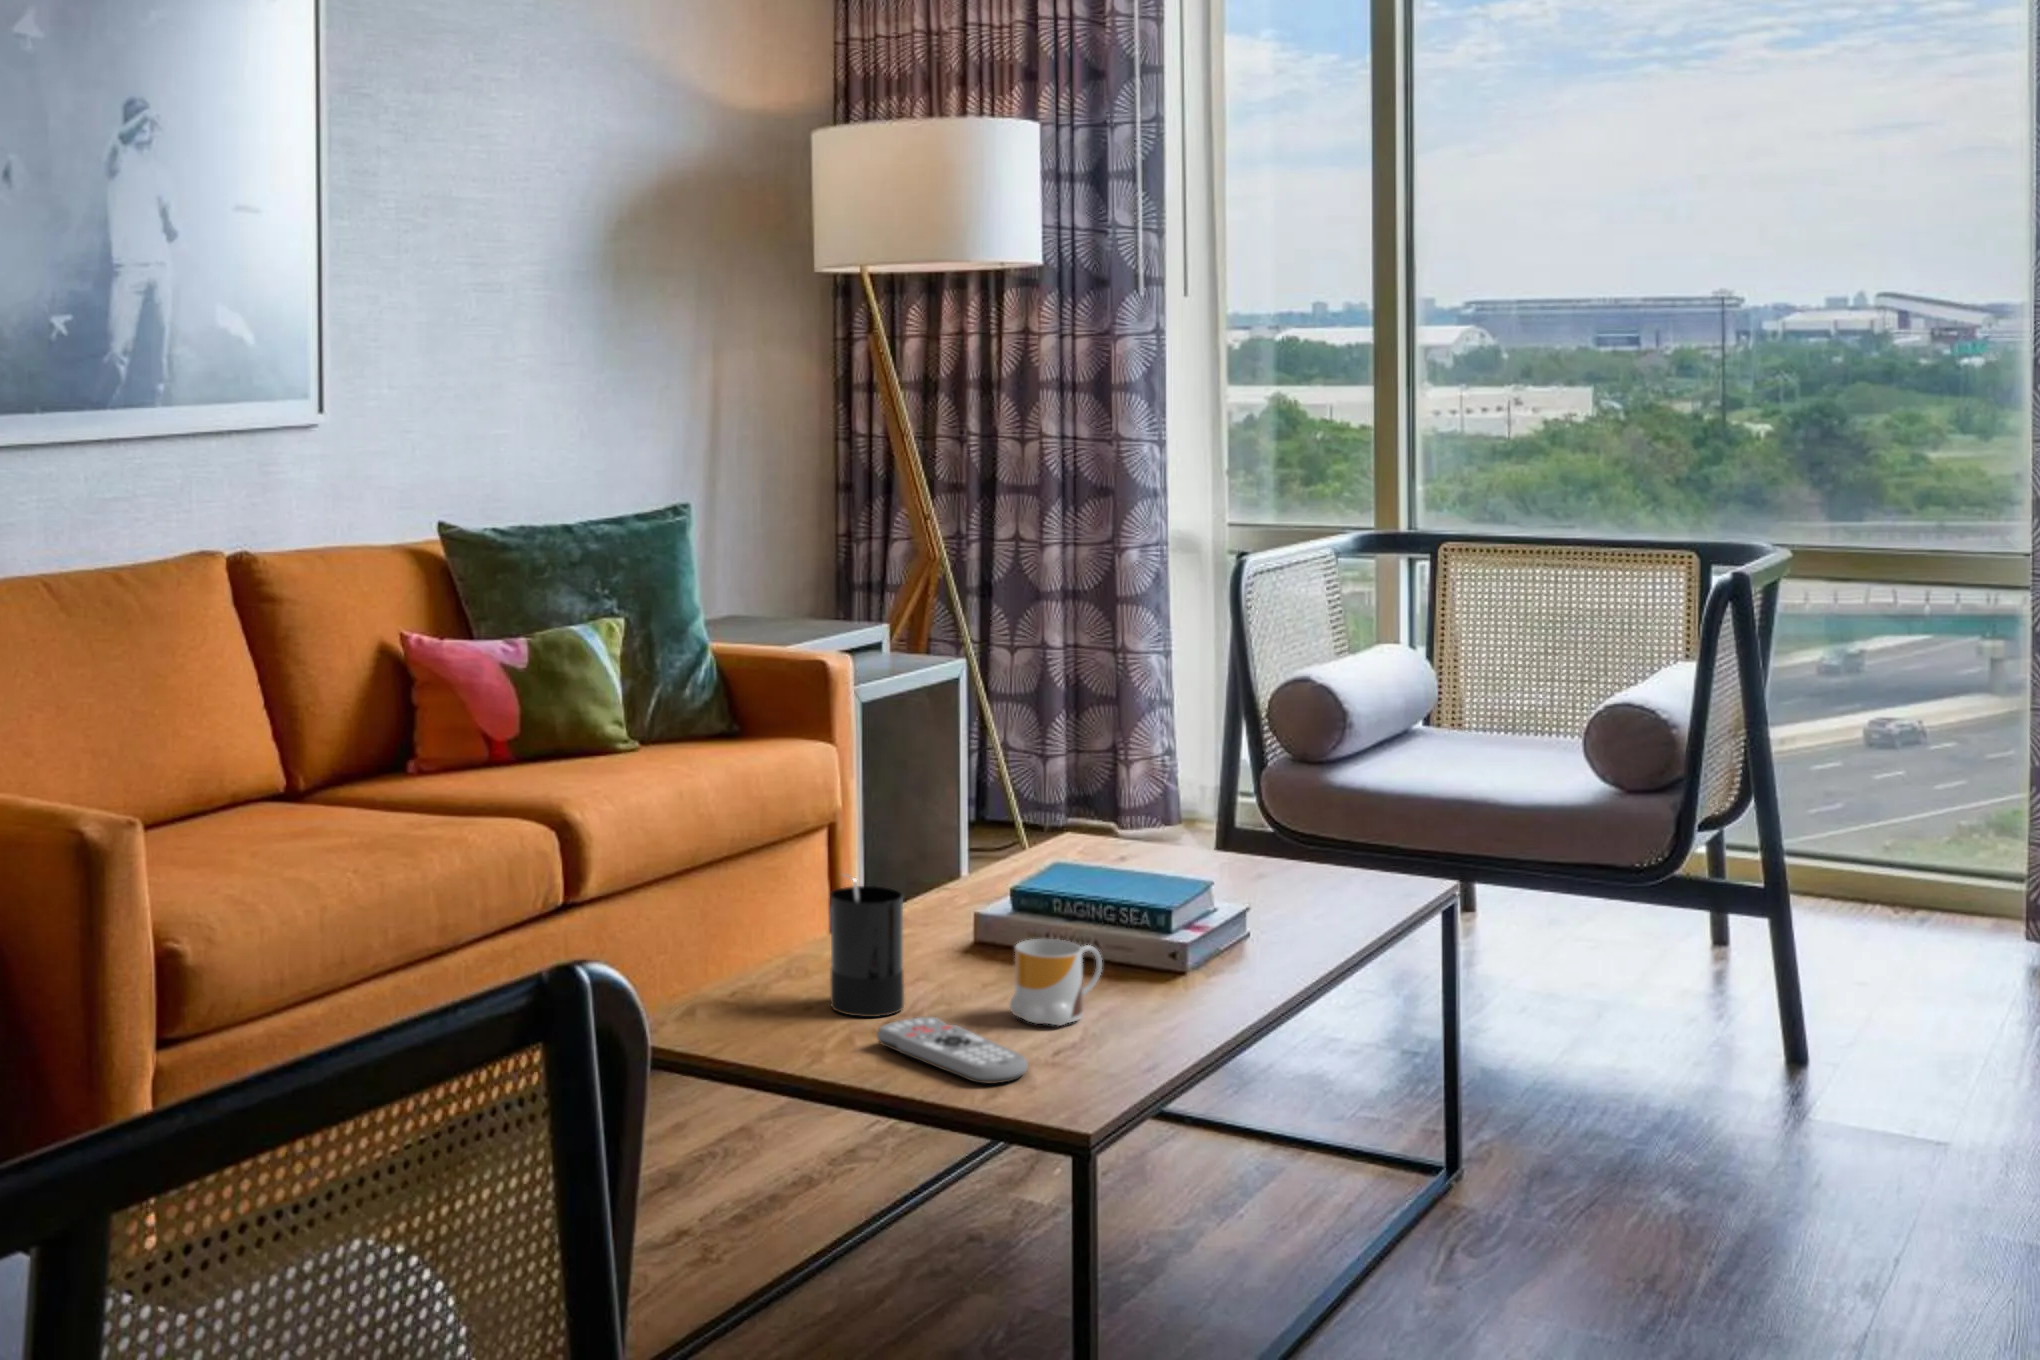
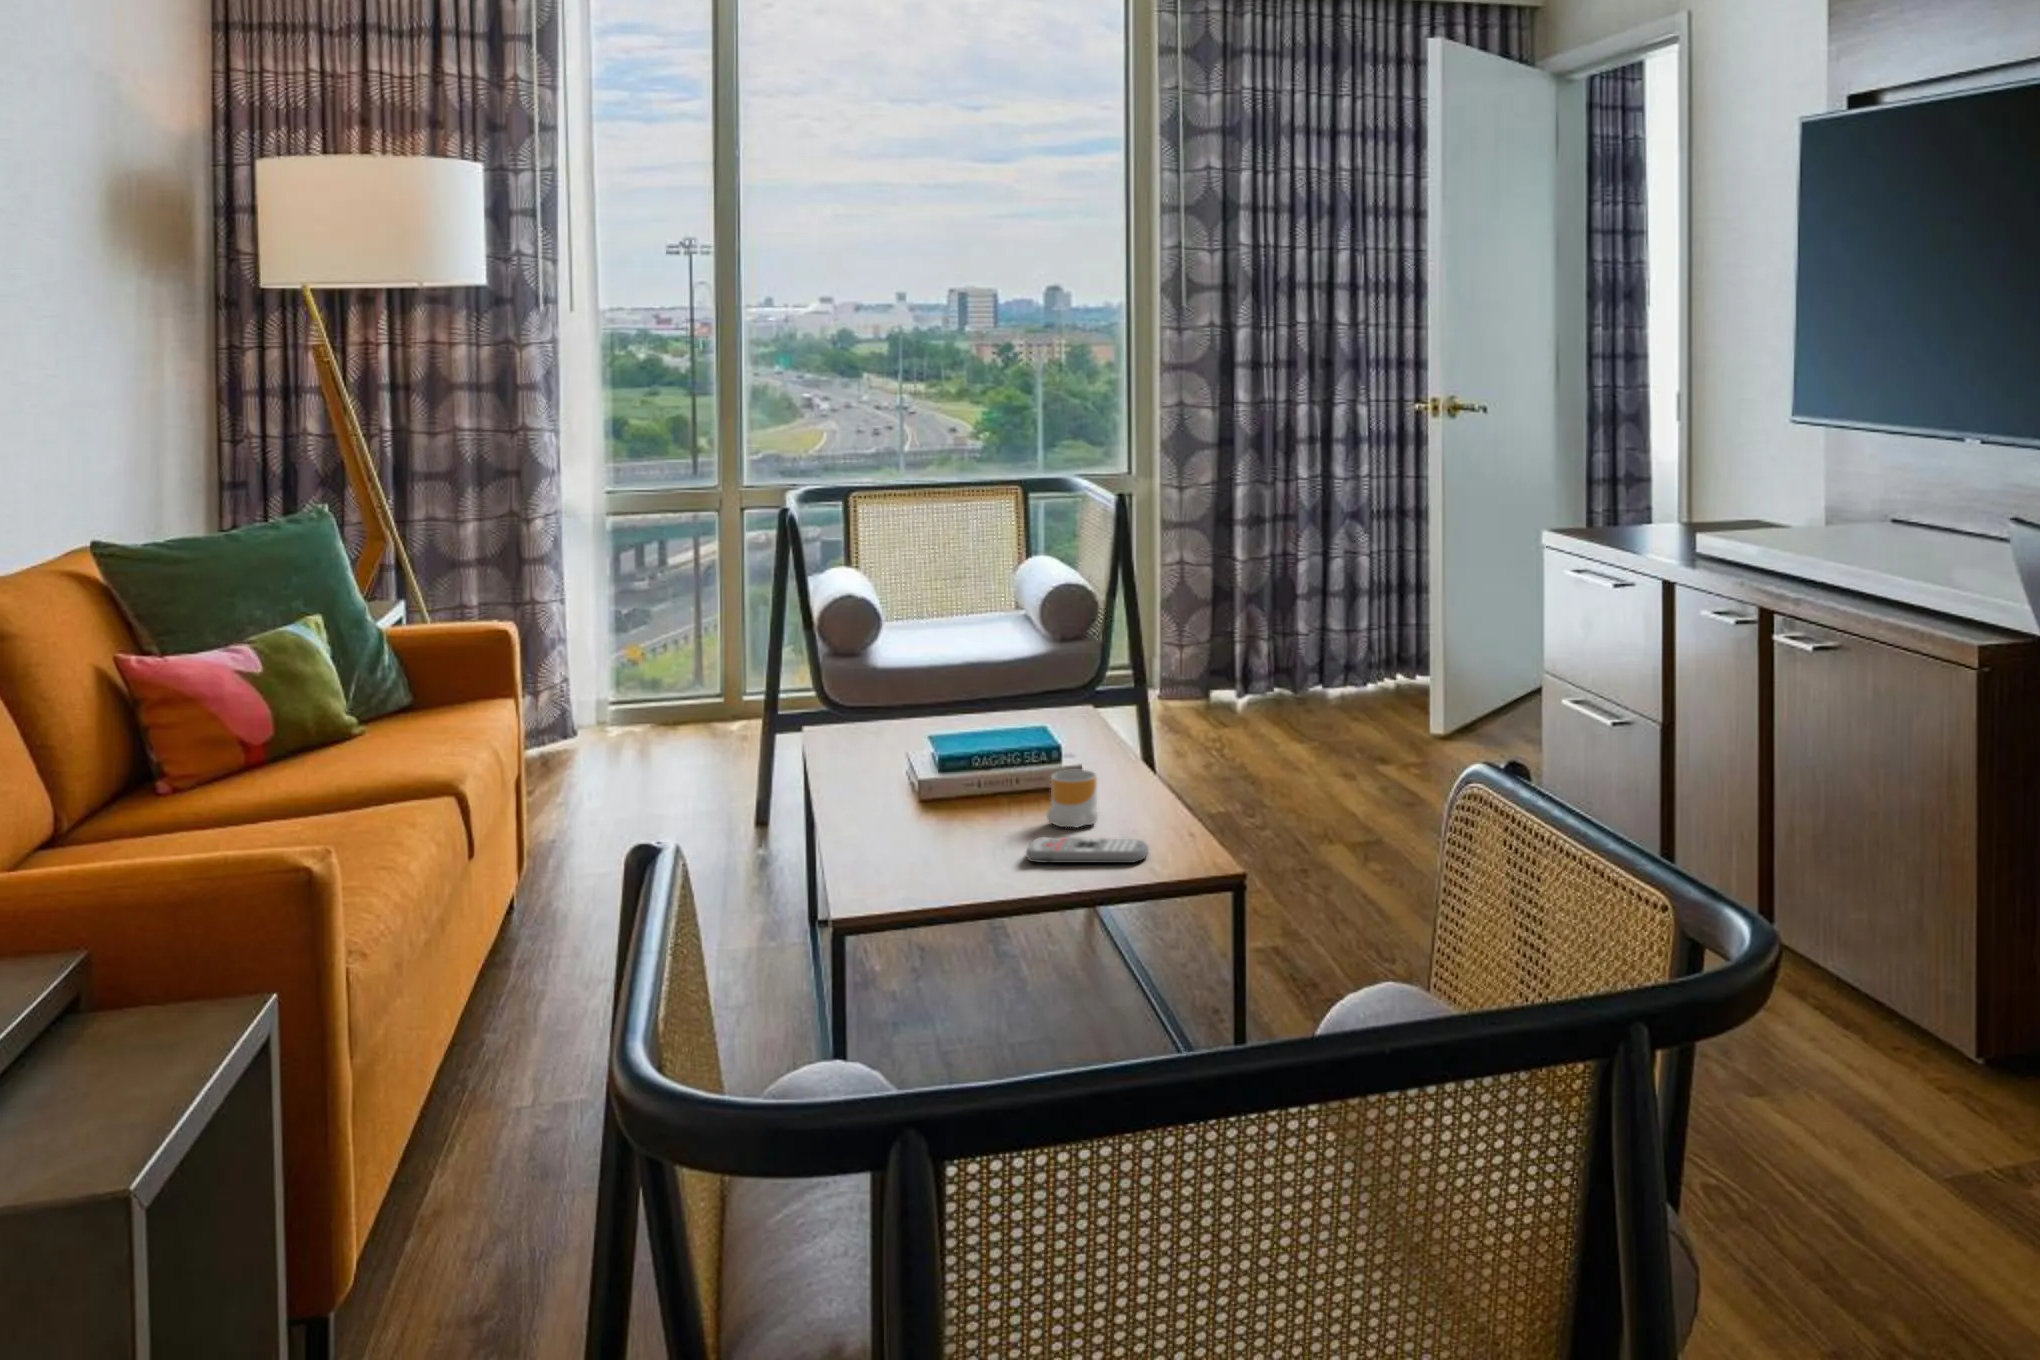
candle: present [830,876,904,1017] -> none [927,757,986,856]

